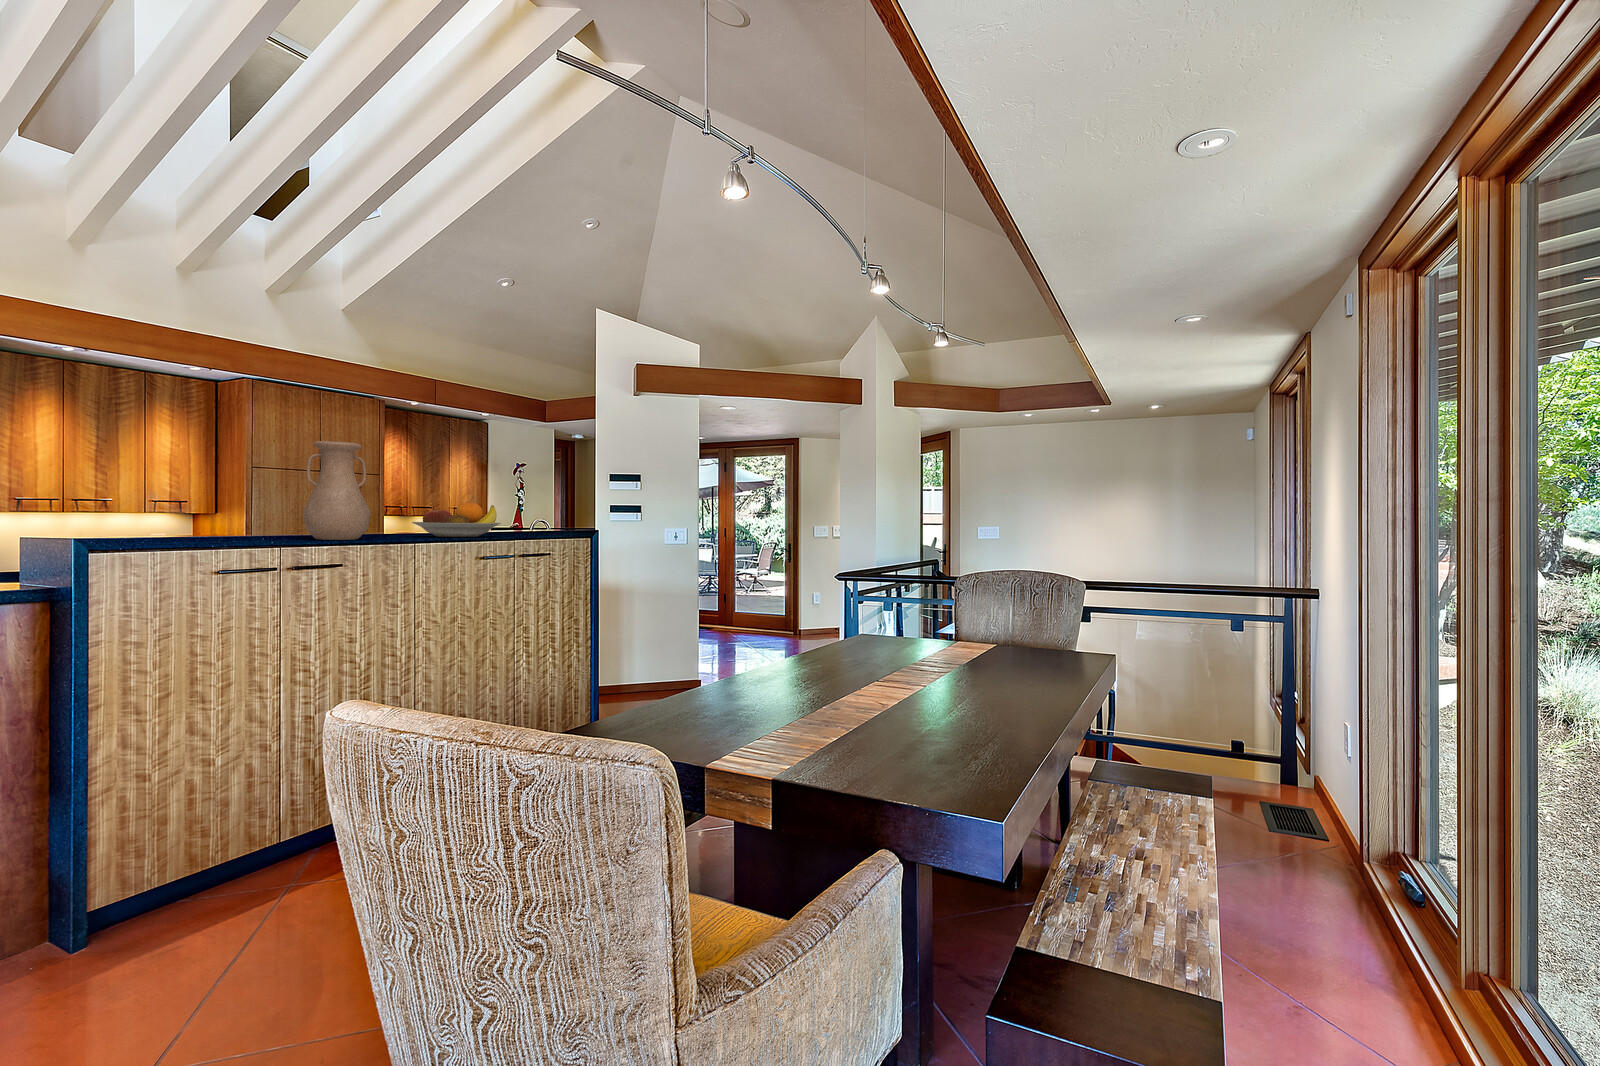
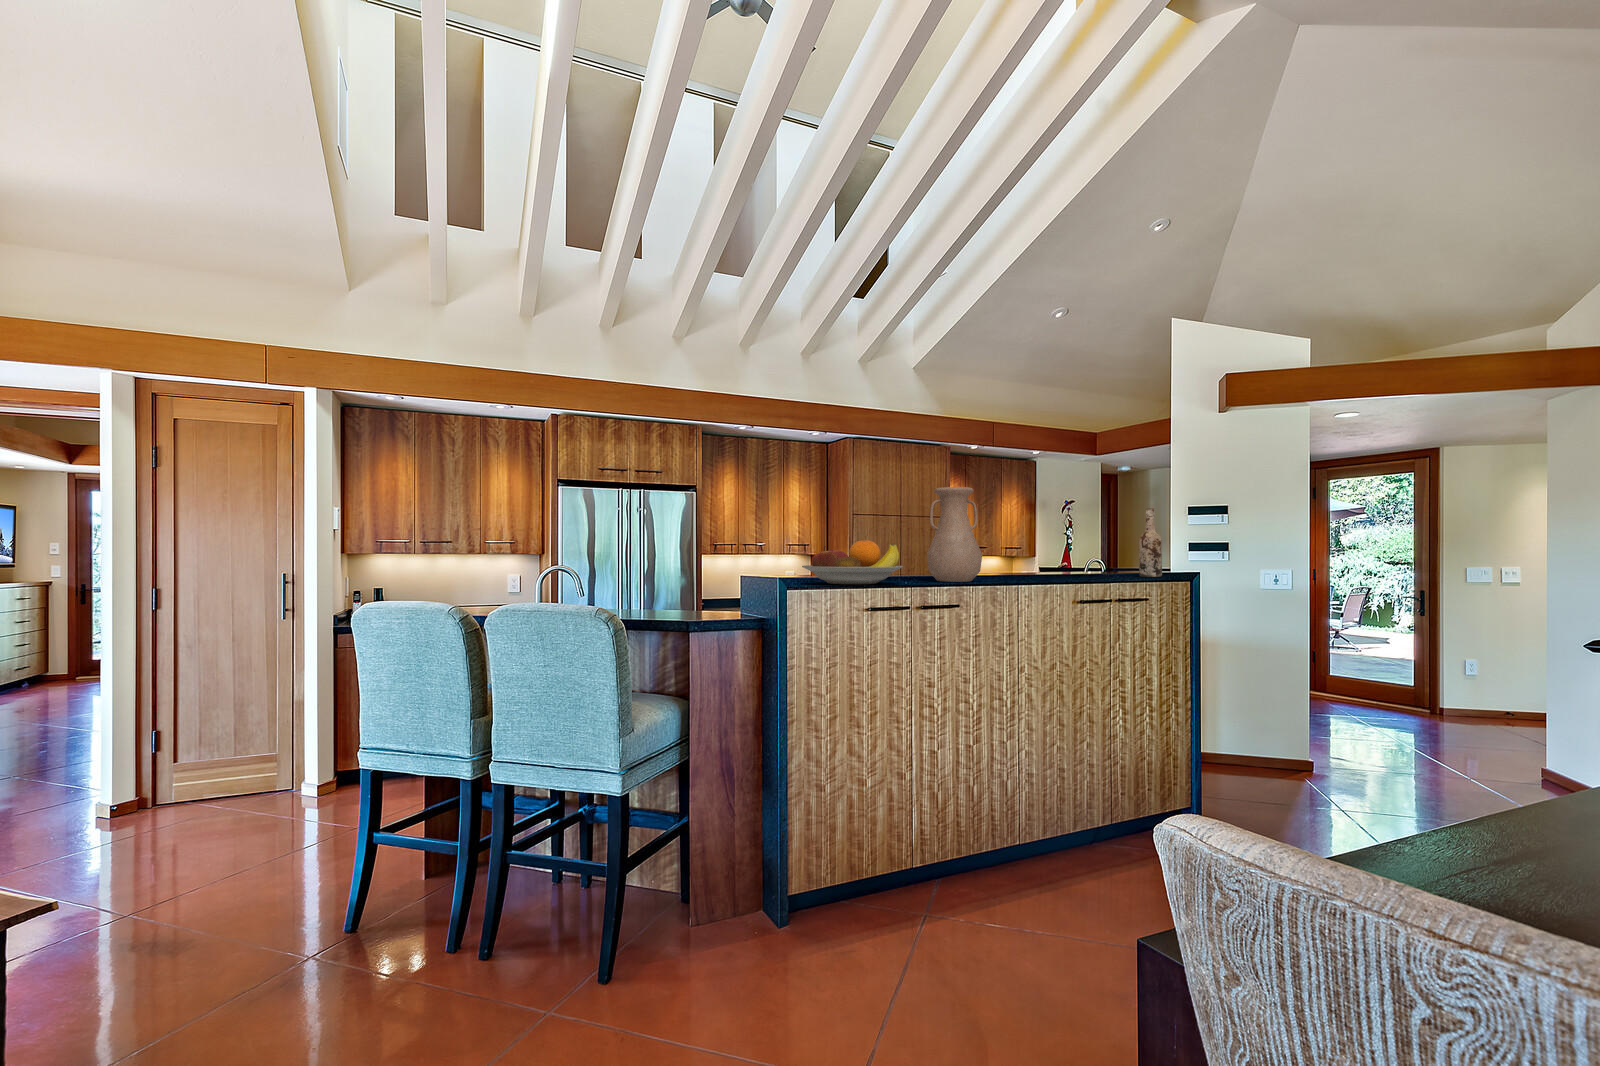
wine bottle: none [545,474,565,535] -> present [1139,508,1162,577]
fruit bowl: present [412,502,501,537] -> present [802,540,903,585]

